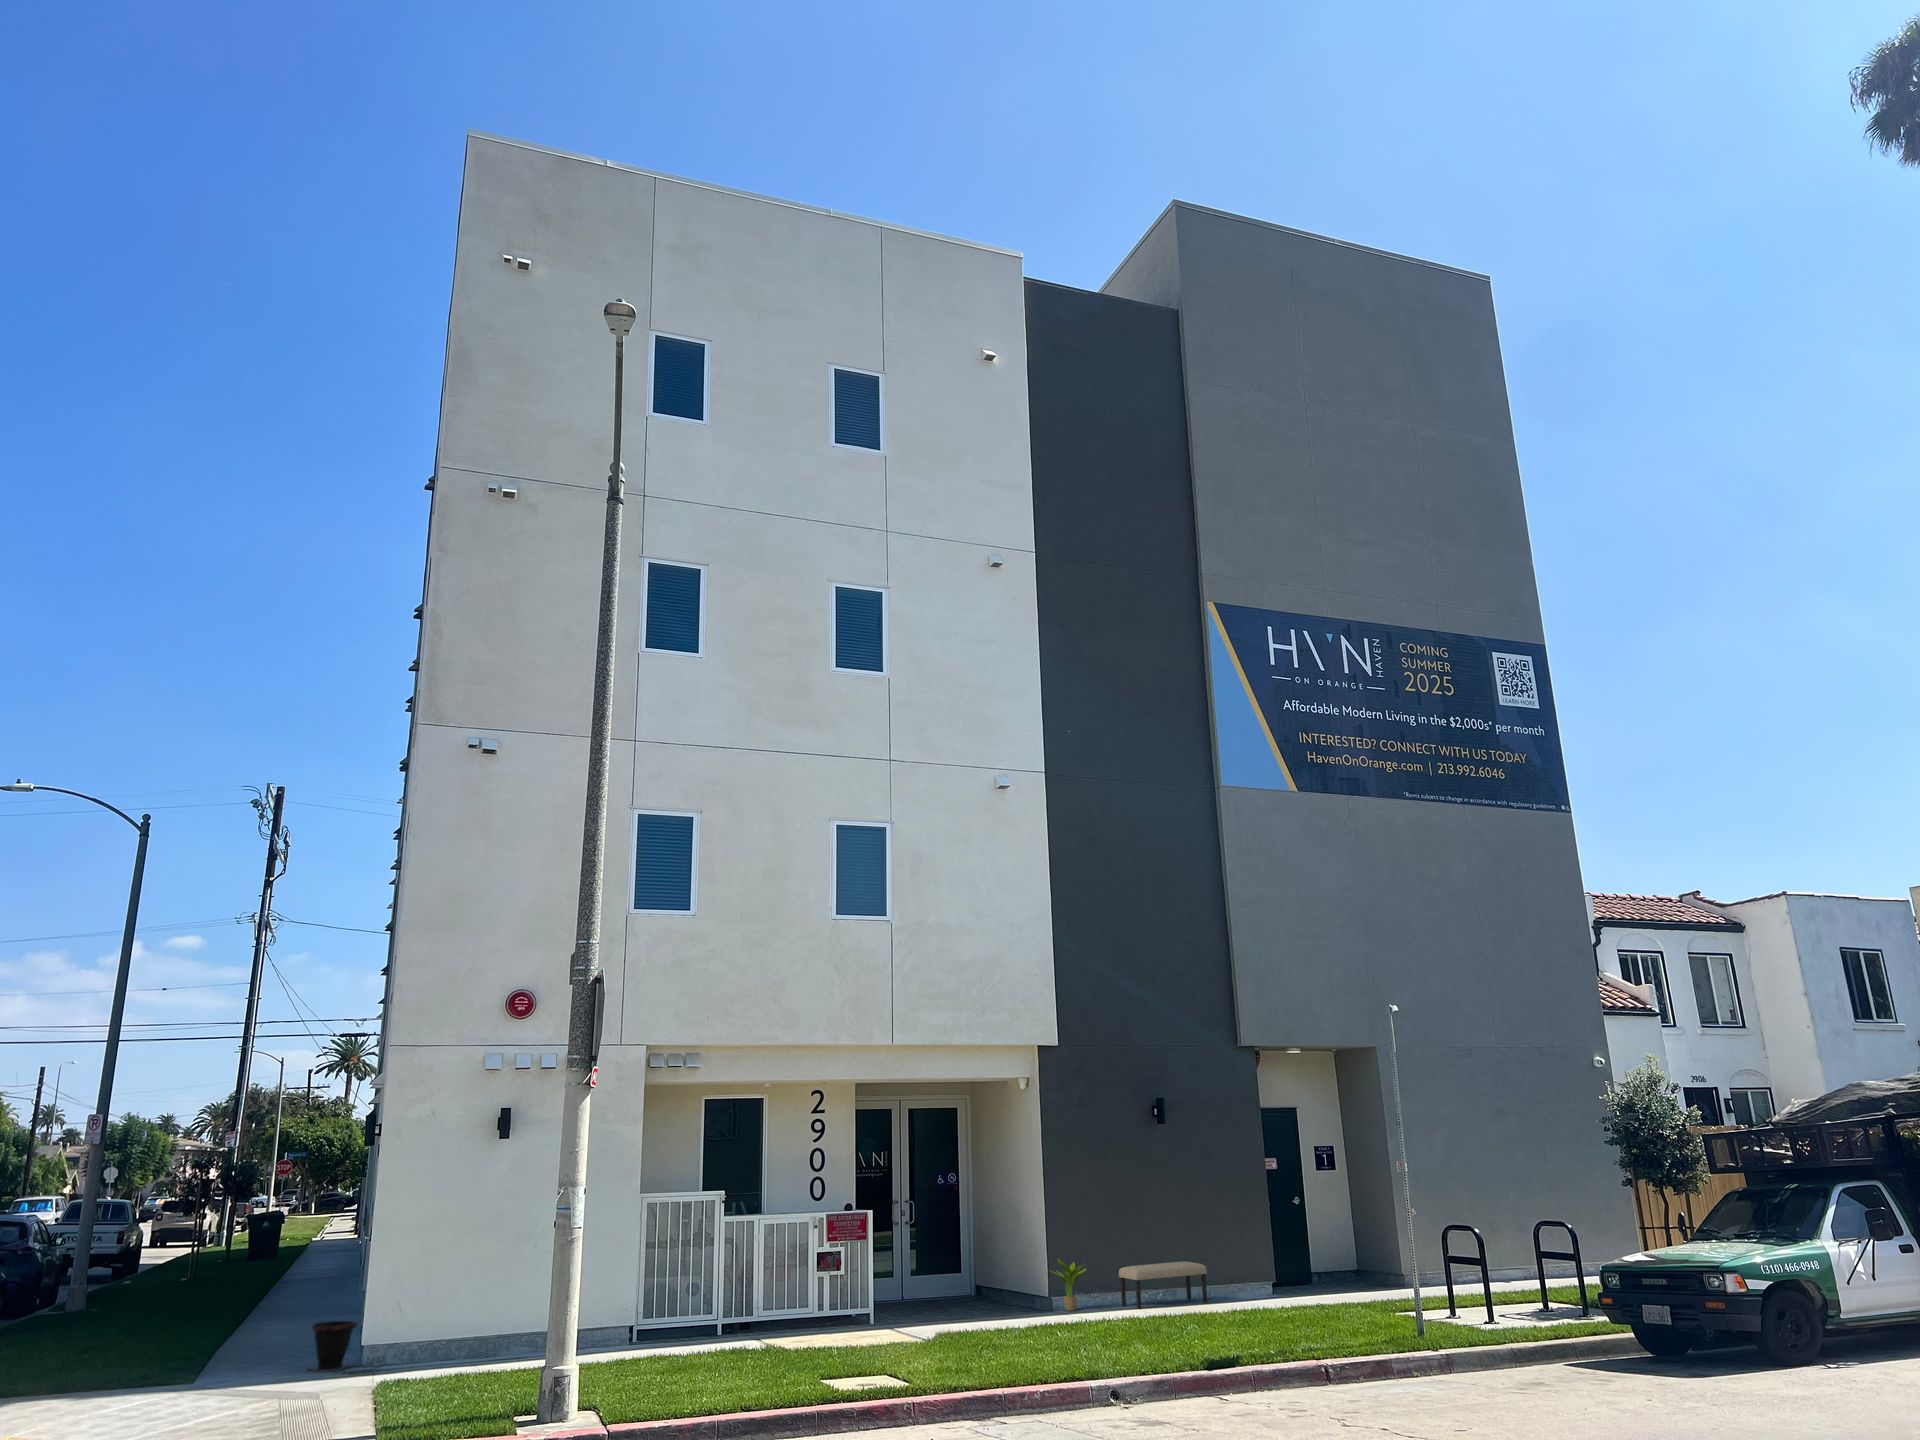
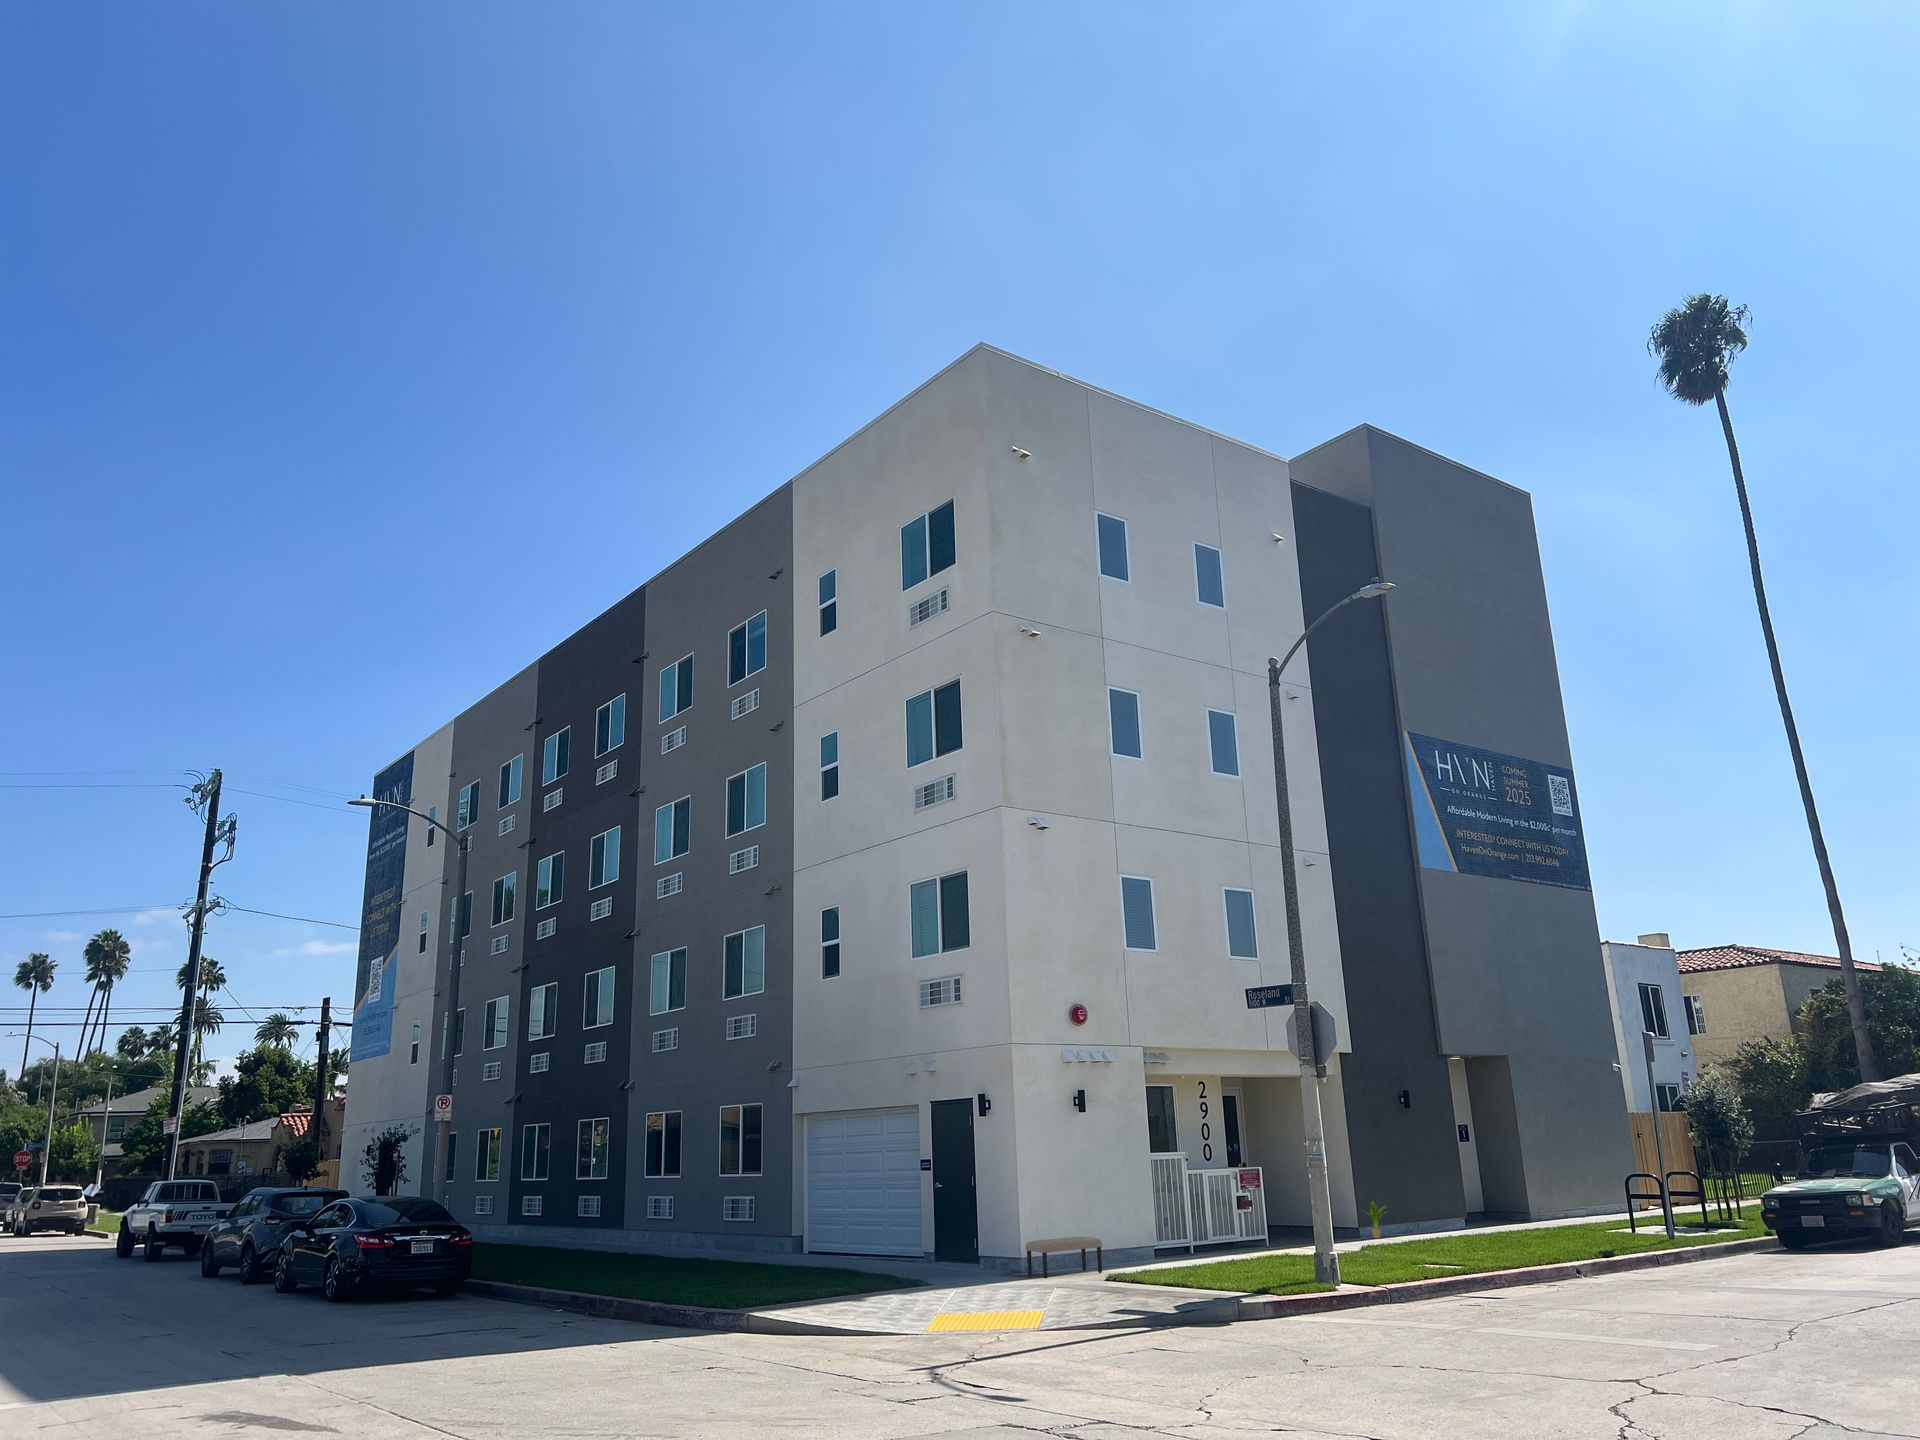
bench: present [1119,1261,1207,1309] -> present [1026,1236,1102,1278]
bucket: present [310,1321,357,1372] -> none [978,1243,1009,1281]

